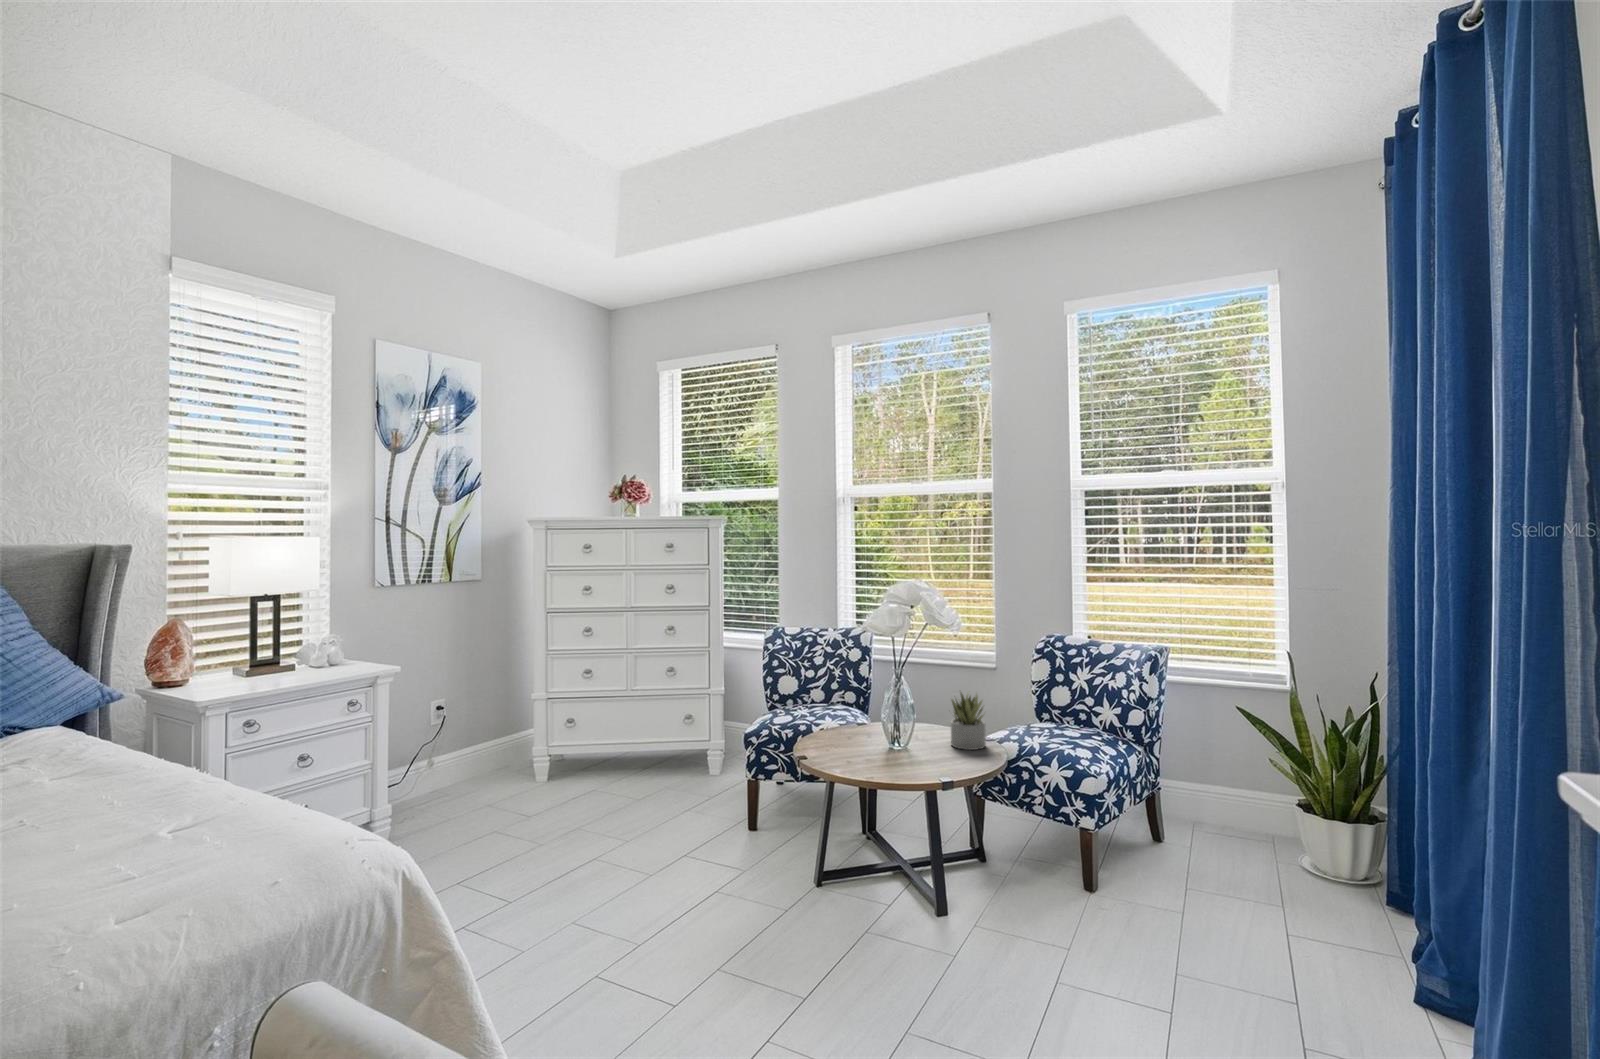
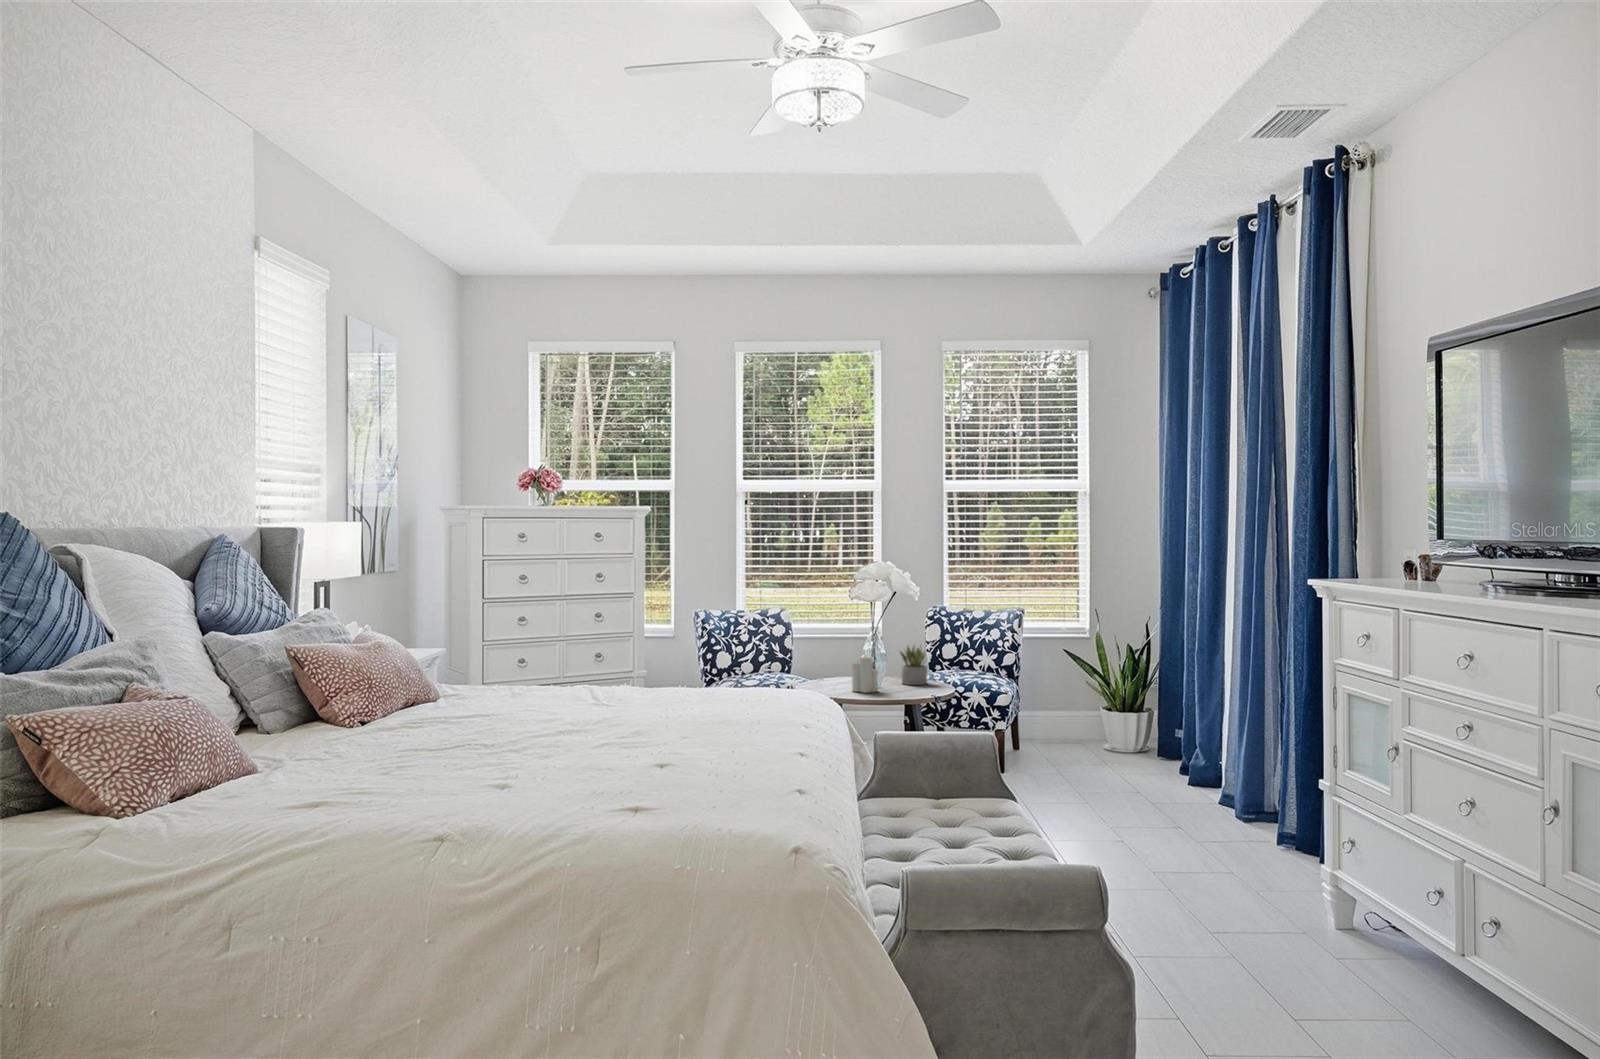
candle: none [859,705,891,759] -> present [852,657,878,693]

